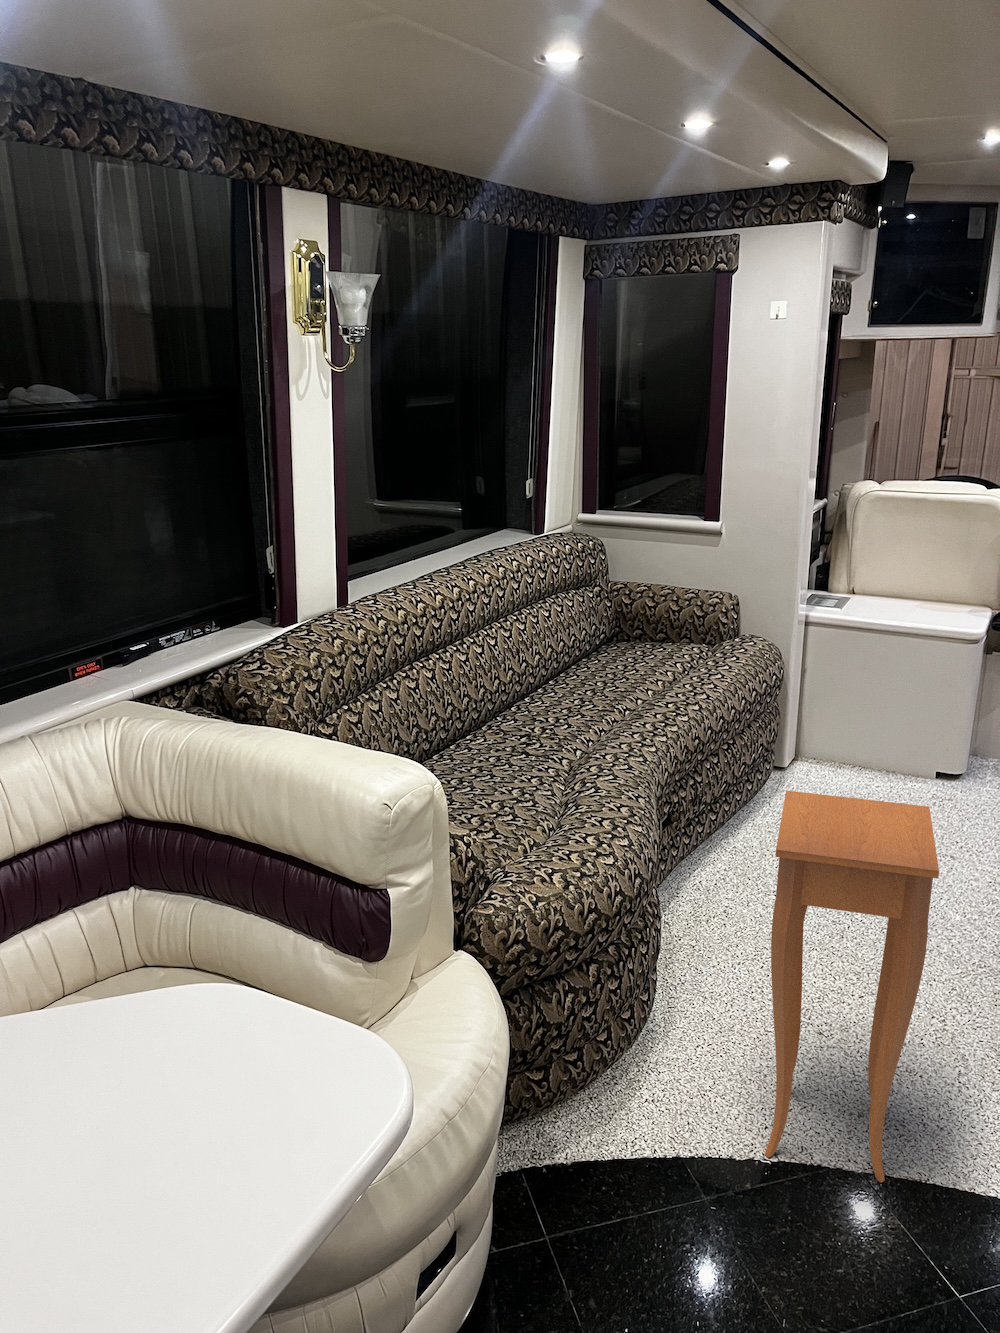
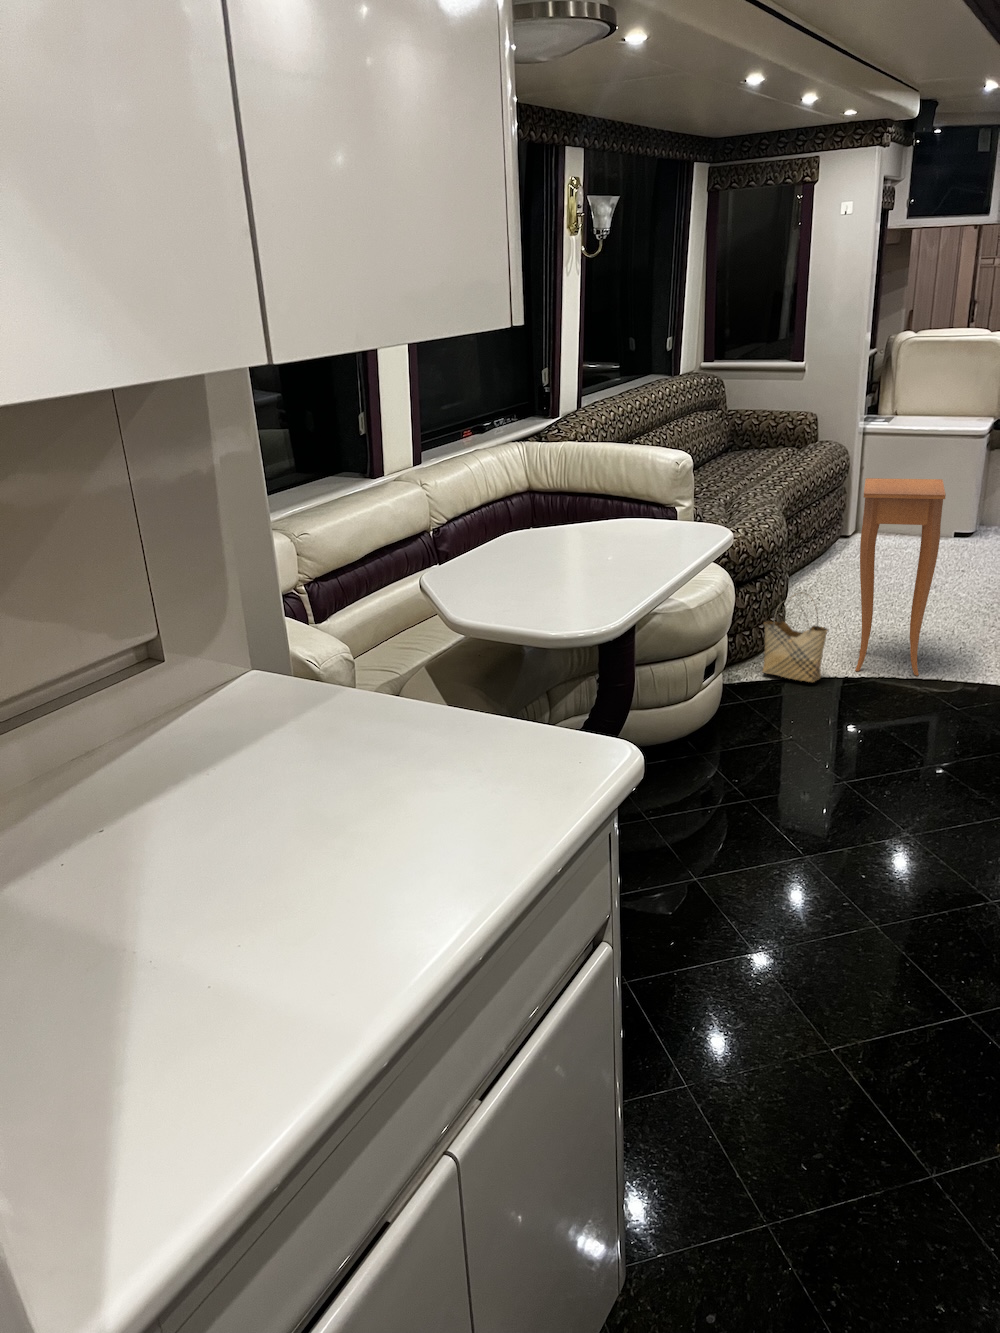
woven basket: none [588,1012,708,1201] -> present [763,592,828,682]

